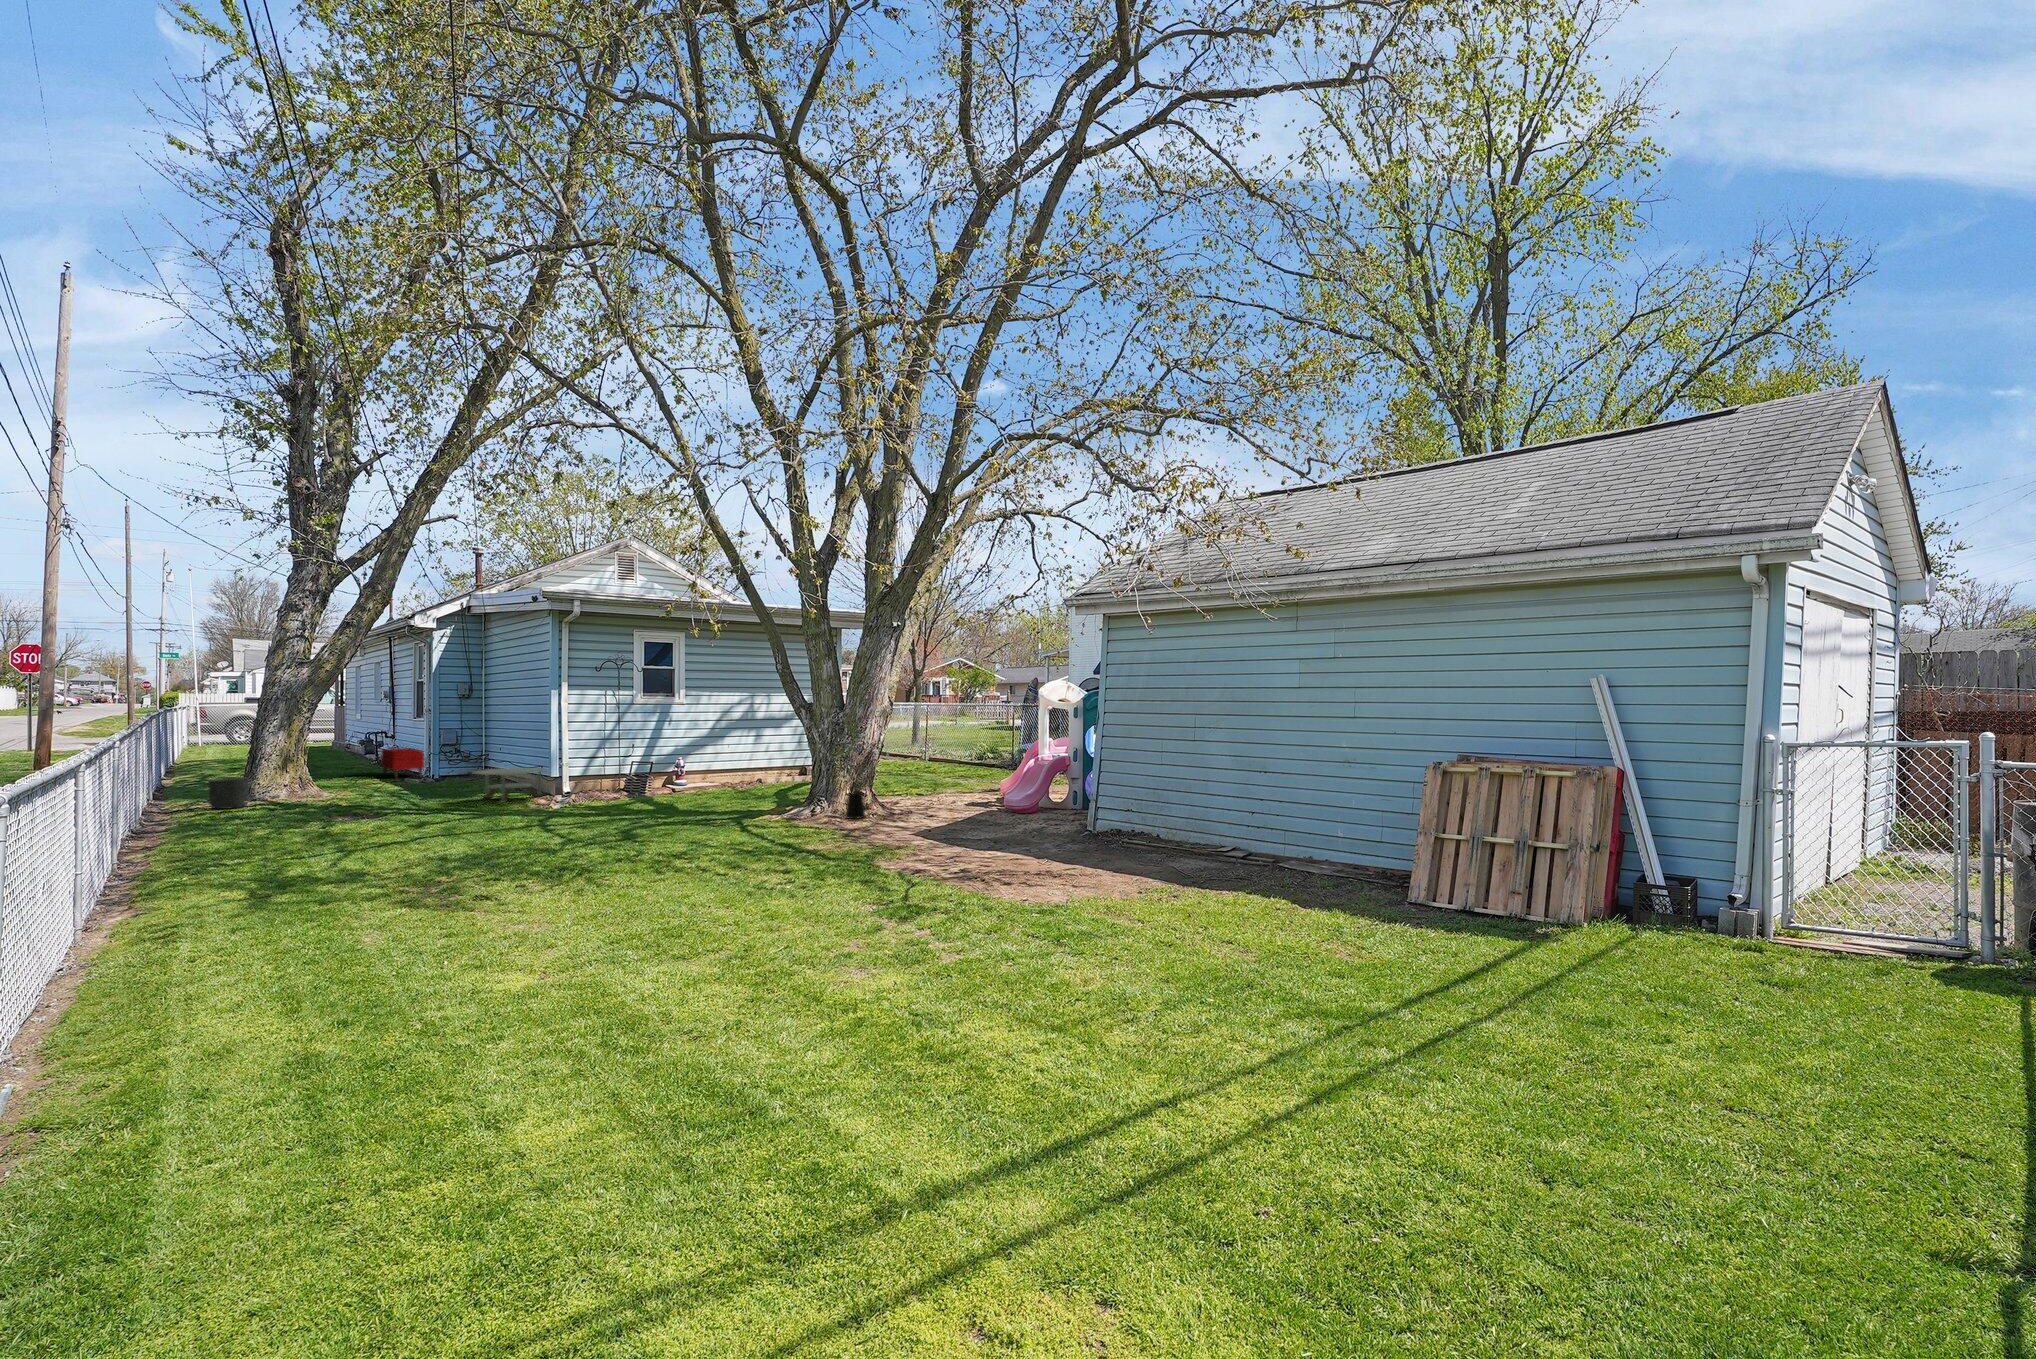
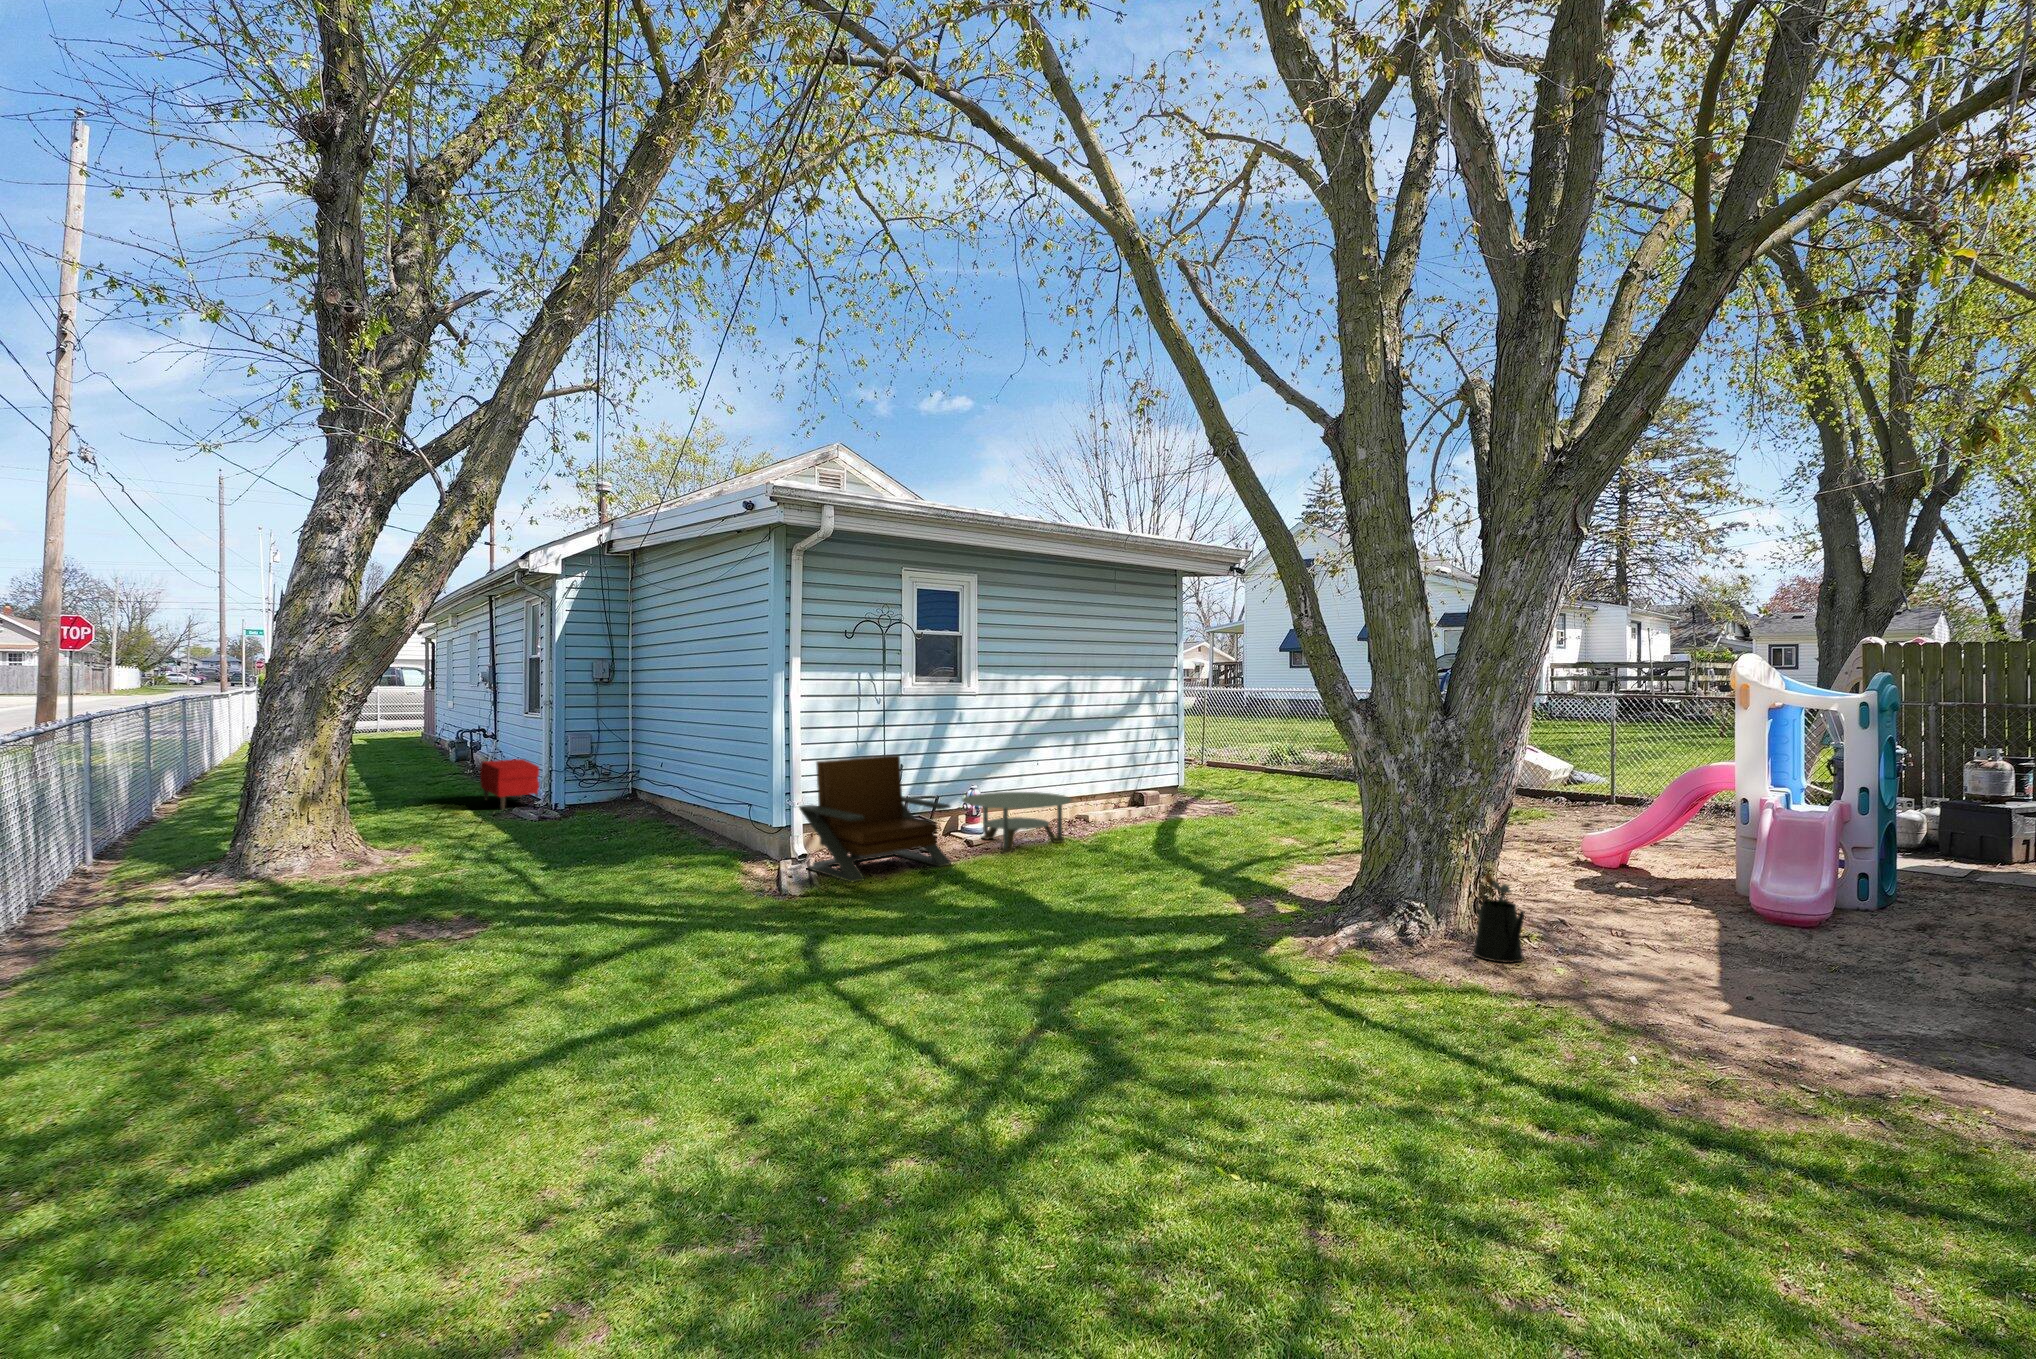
lounge chair: none [565,737,651,802] -> present [799,755,951,882]
round table: present [473,768,546,802] -> present [962,792,1072,854]
planter: present [208,777,249,809] -> none [168,834,245,898]

